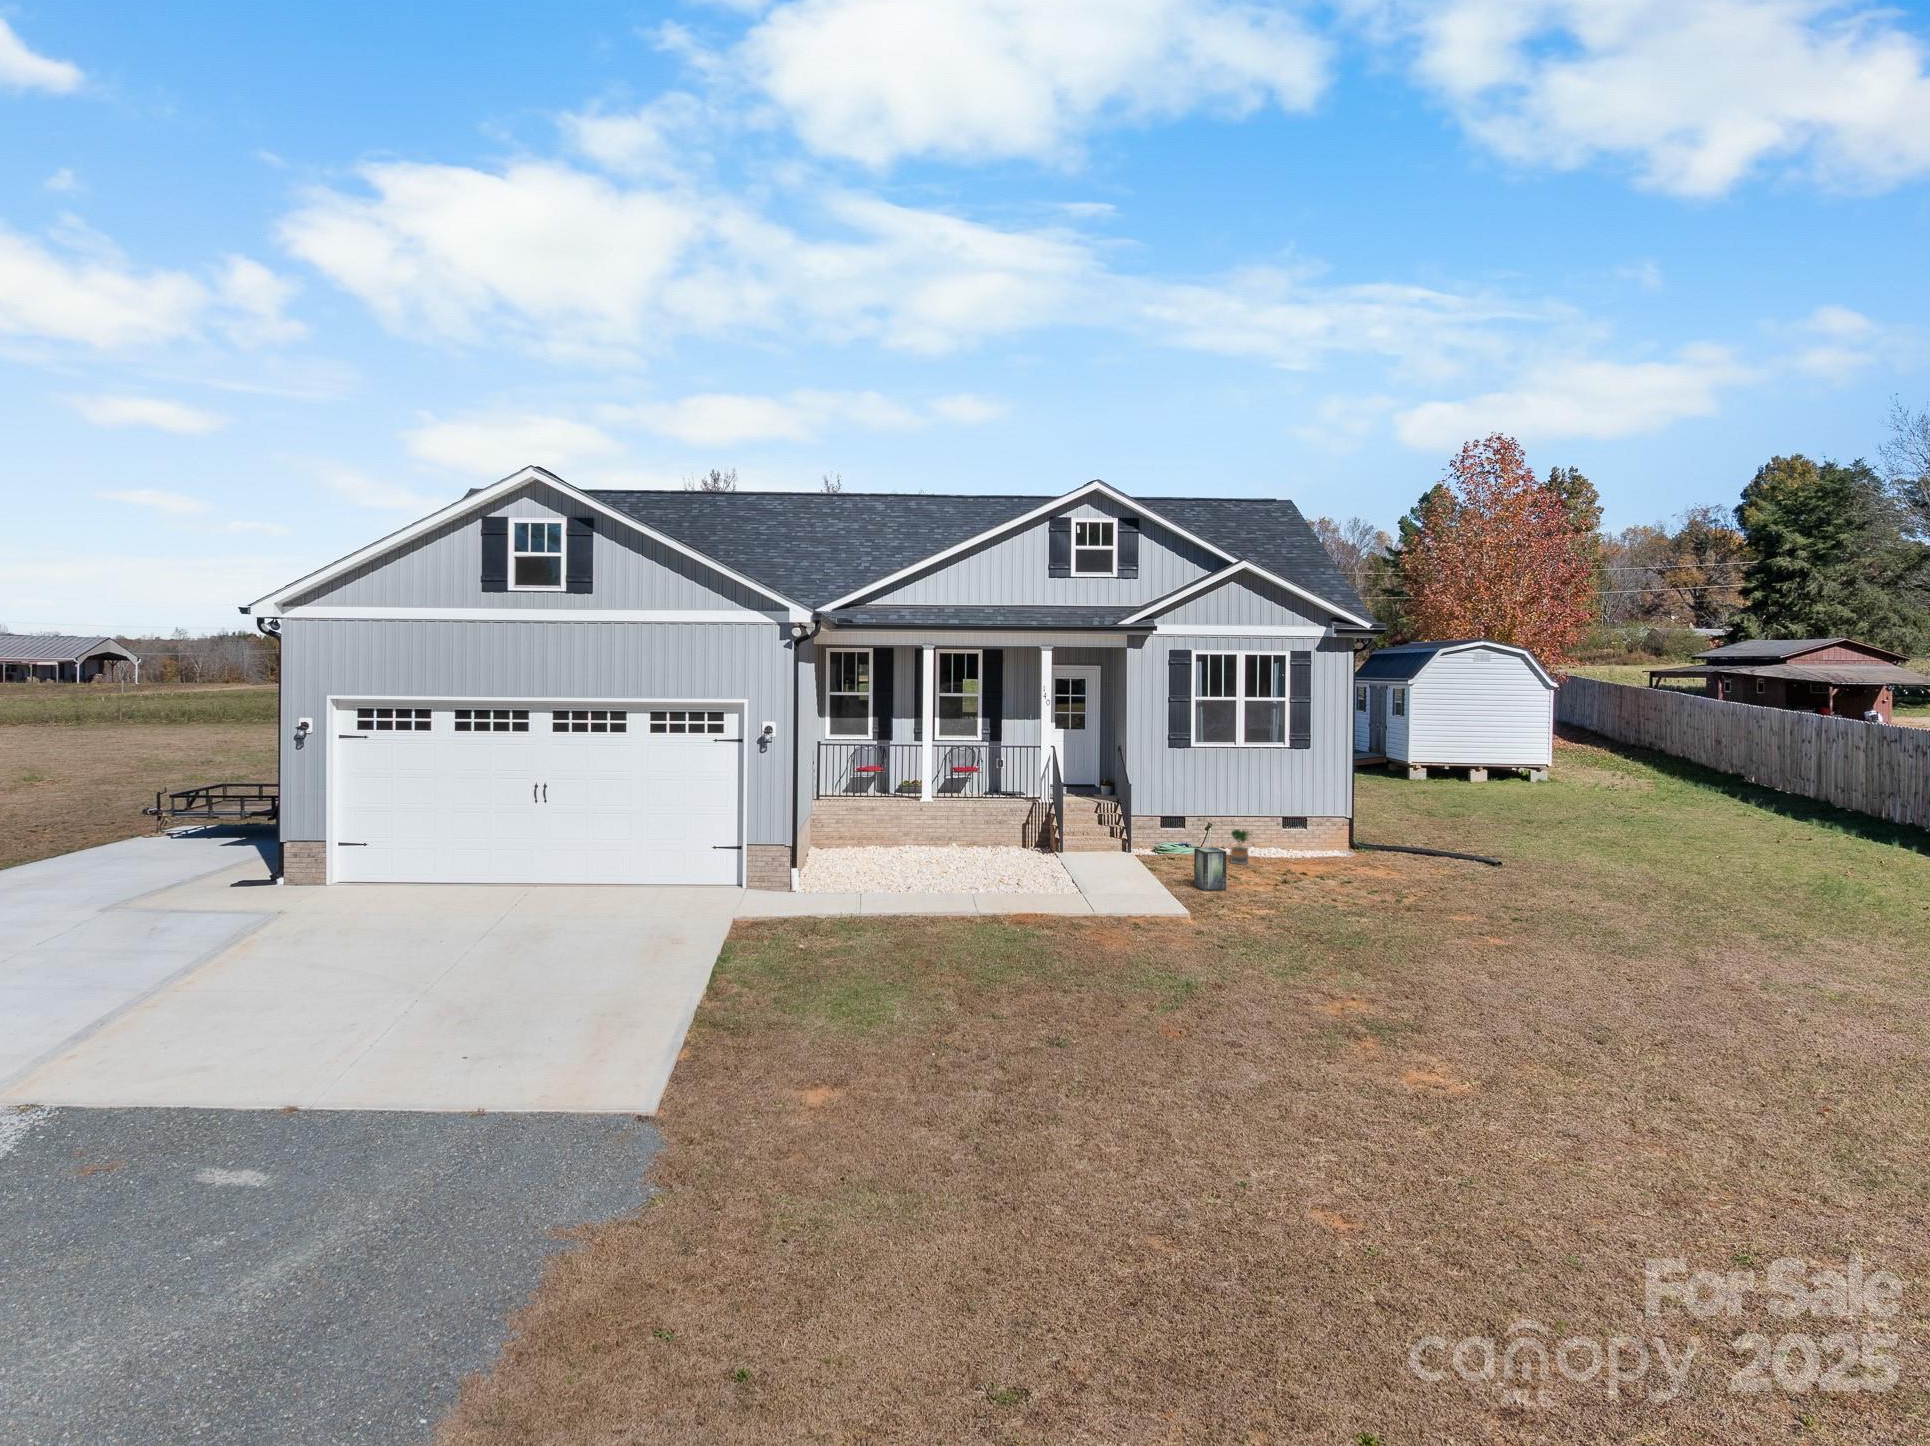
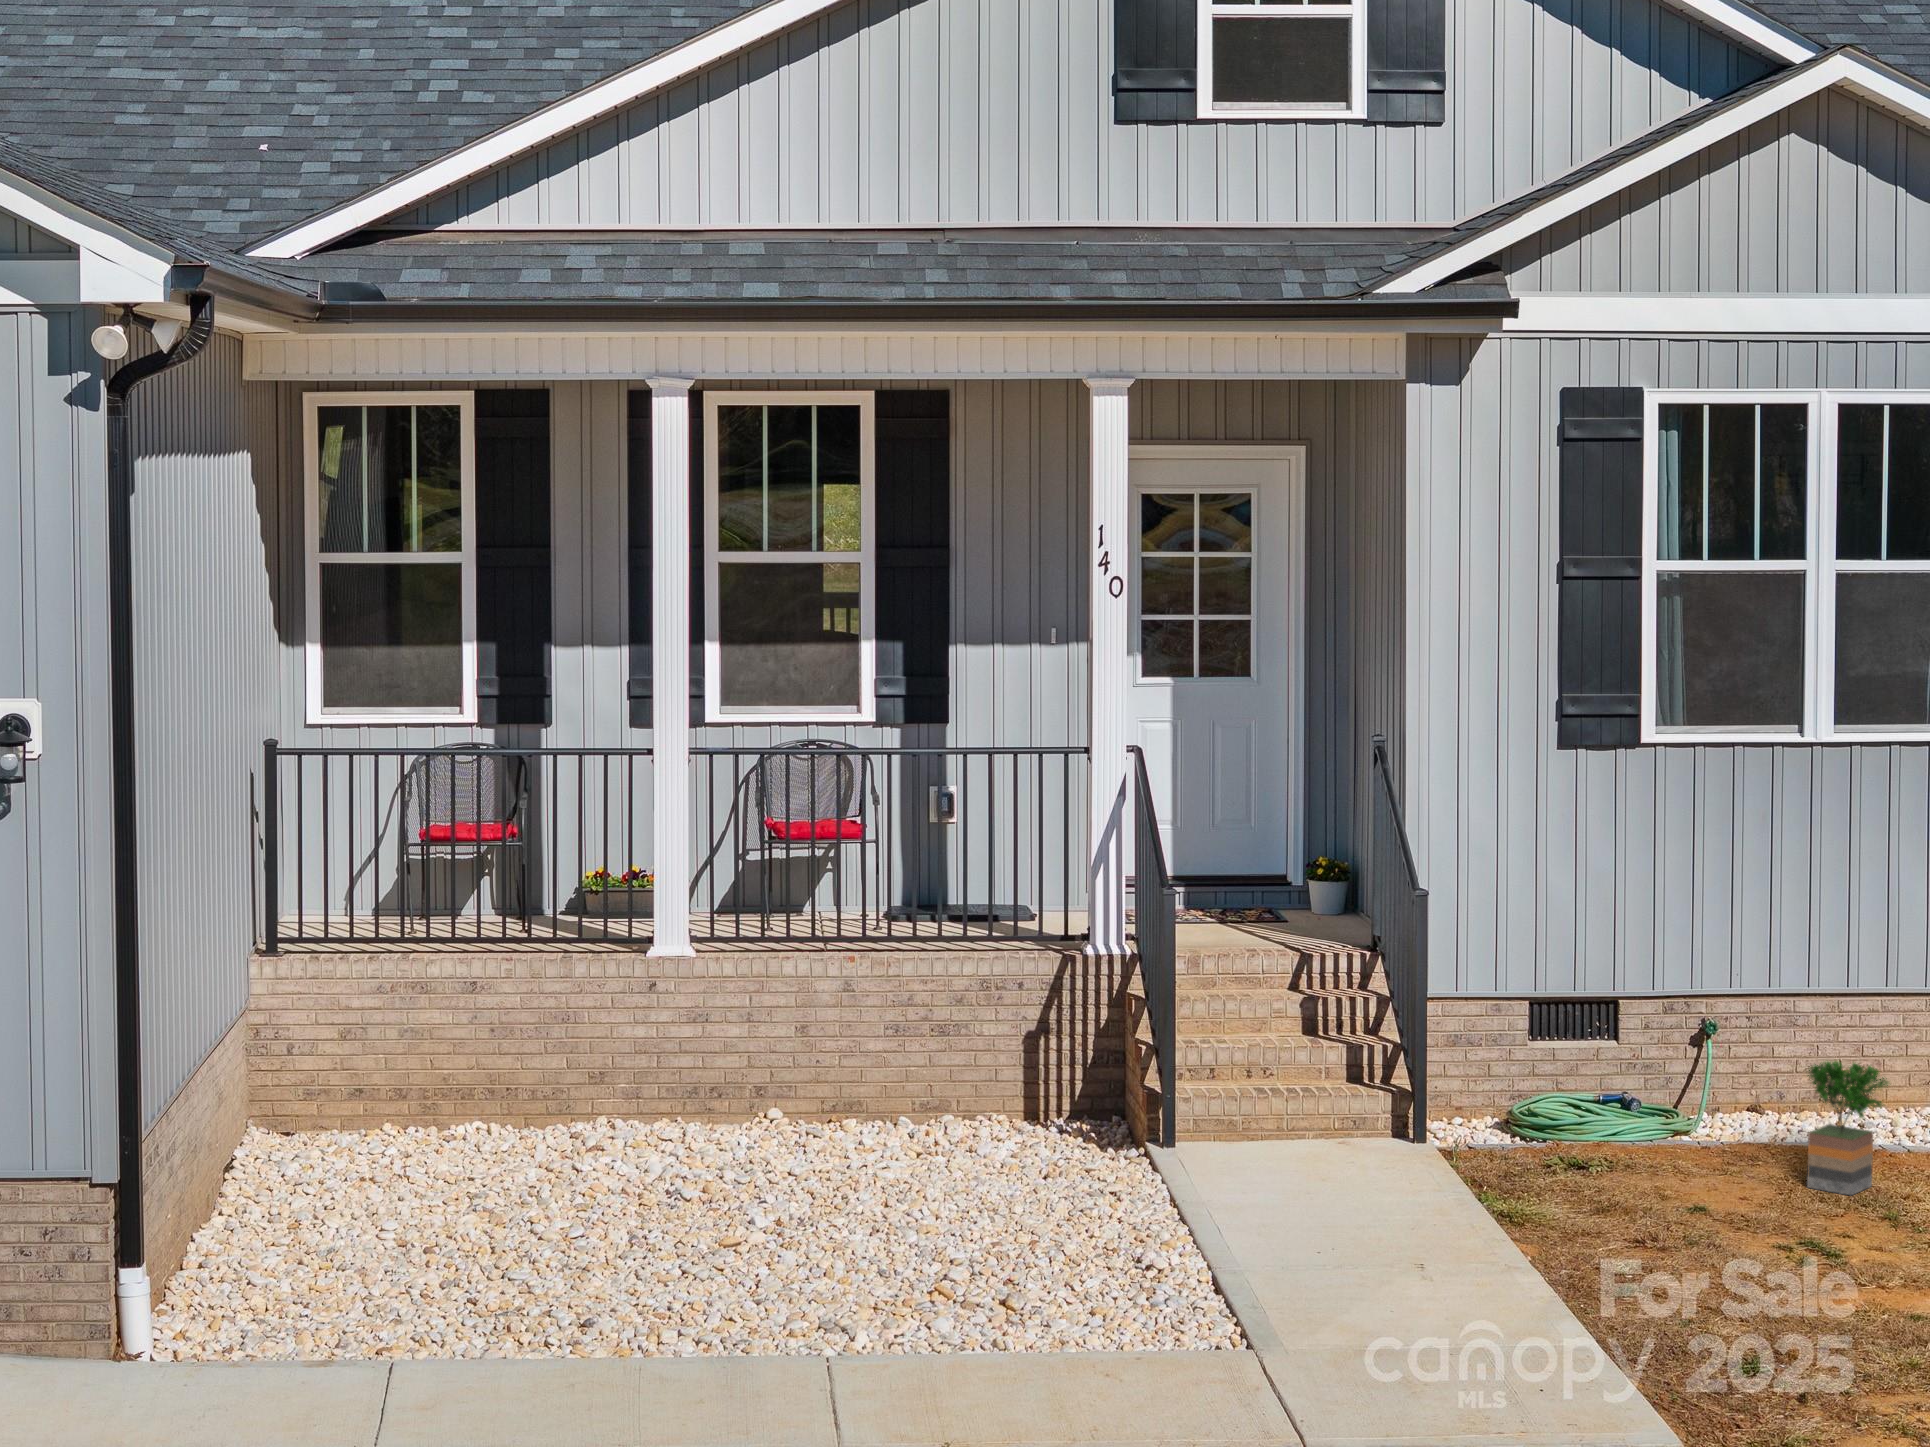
storage box: present [1194,847,1226,891] -> none [1707,1162,1841,1341]

